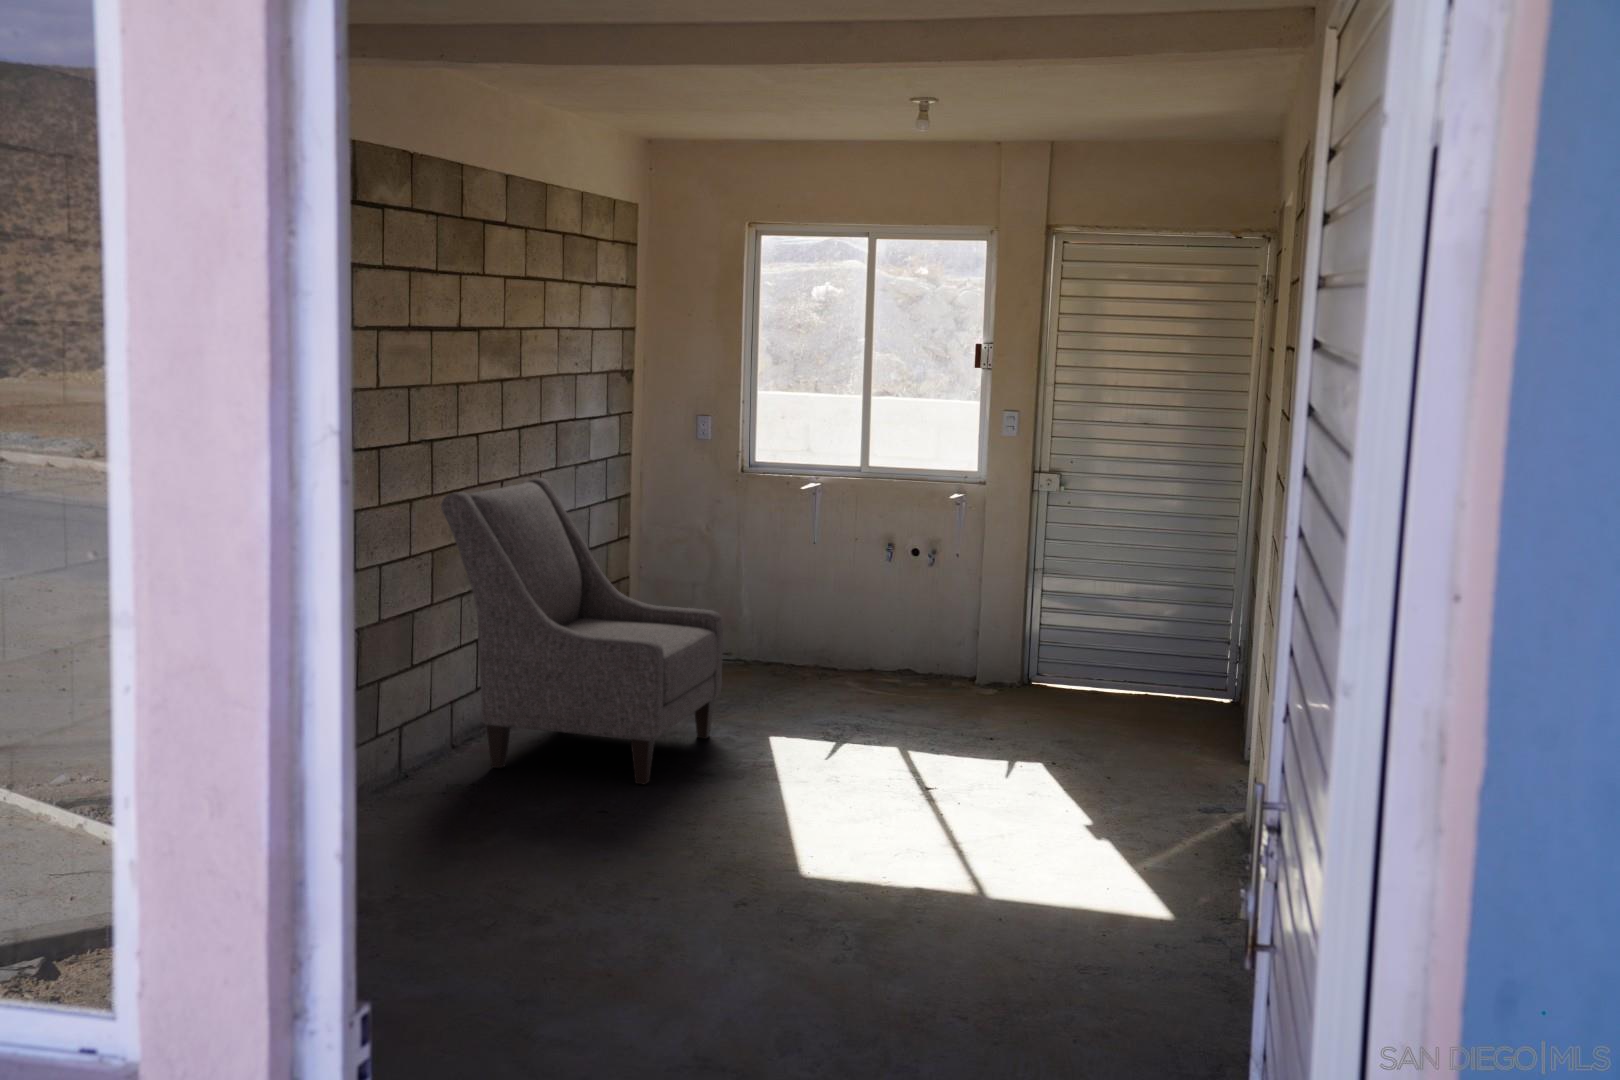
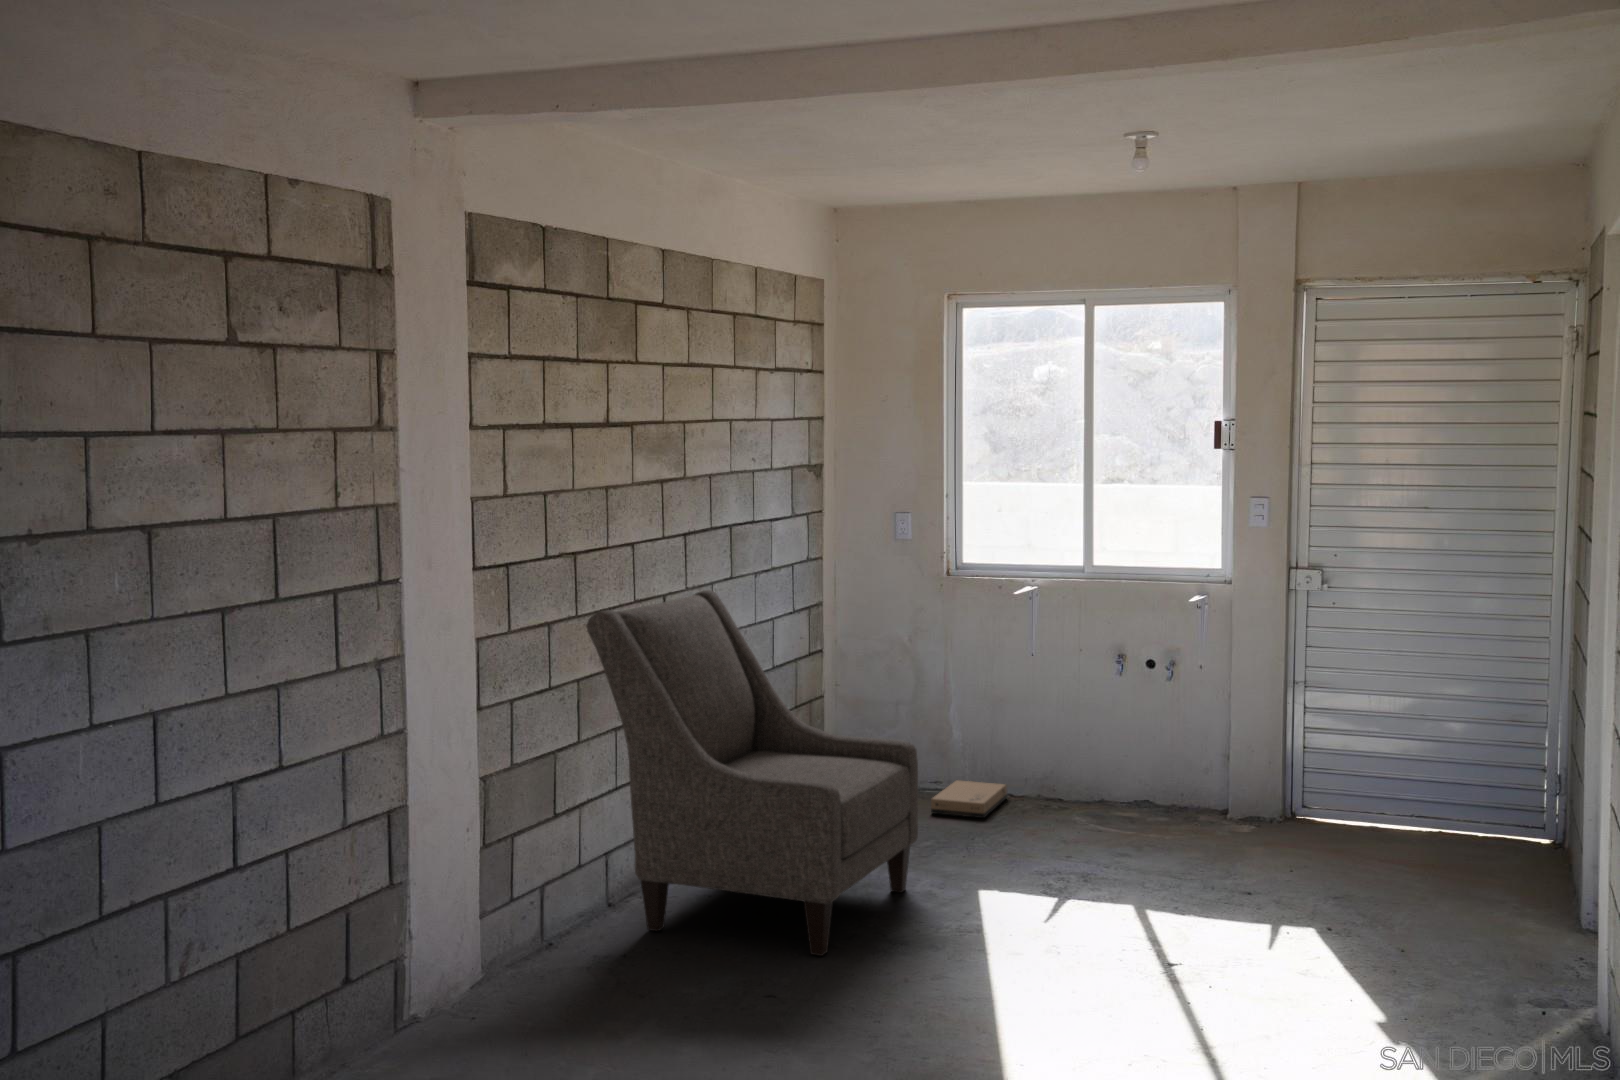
cardboard box: none [725,652,790,682] -> present [931,780,1007,818]

